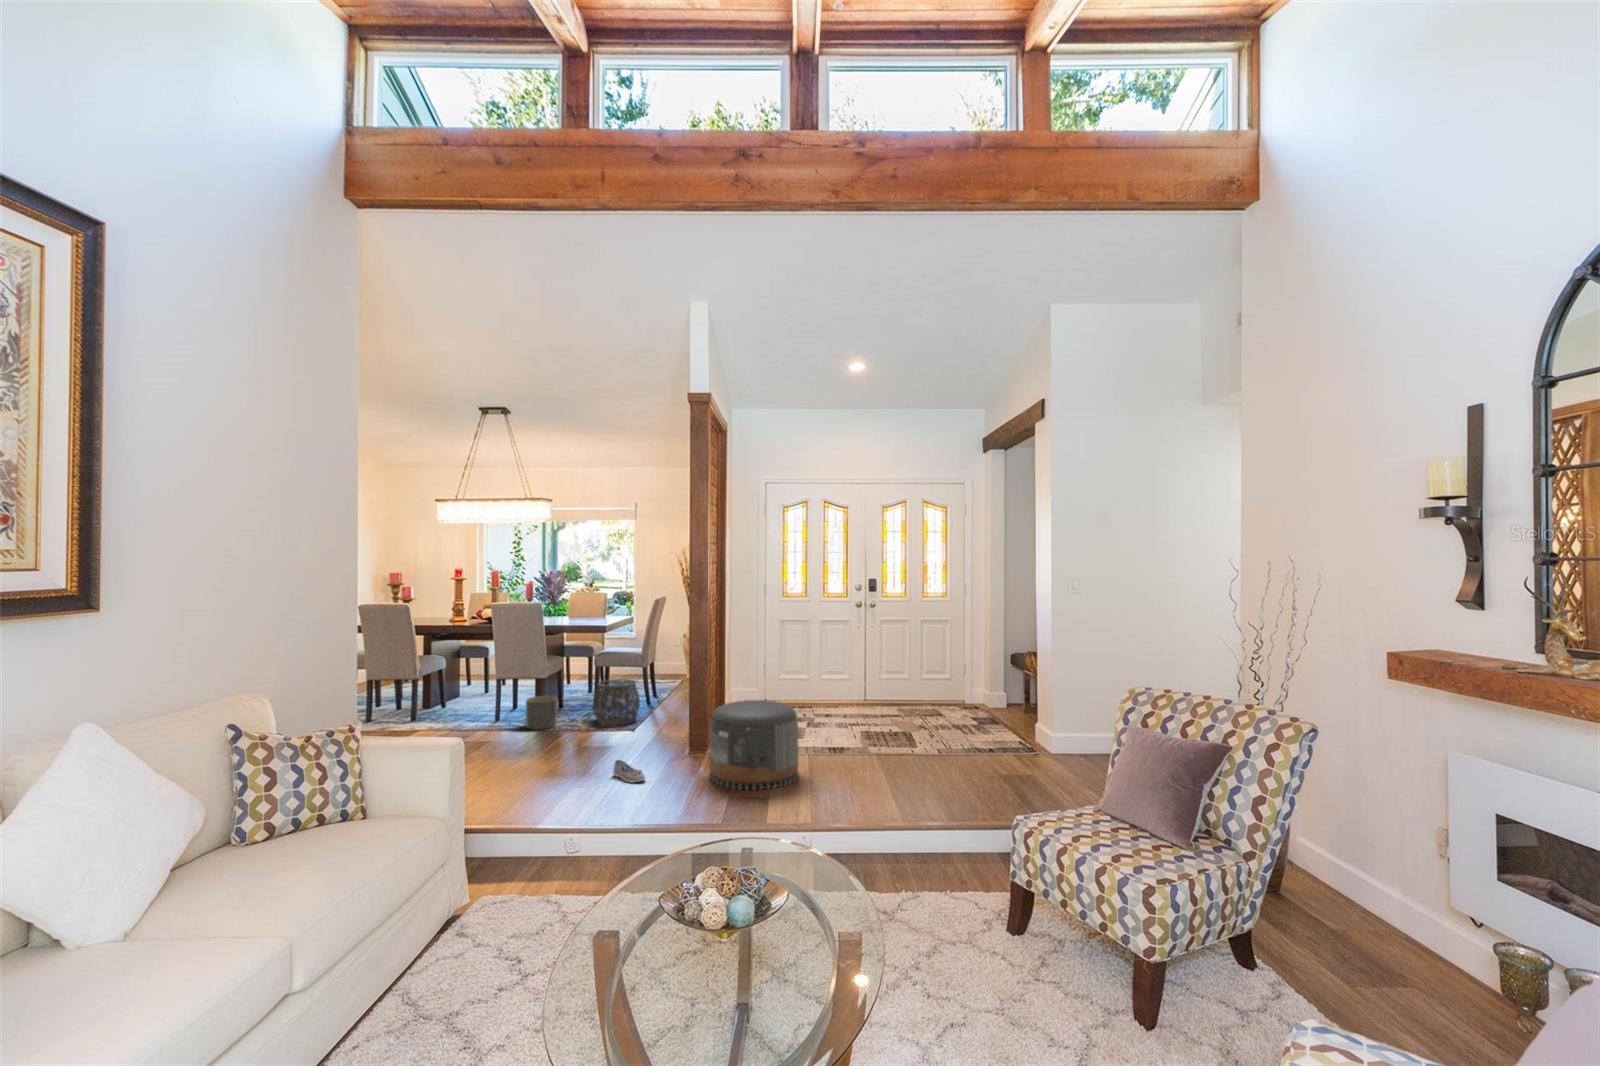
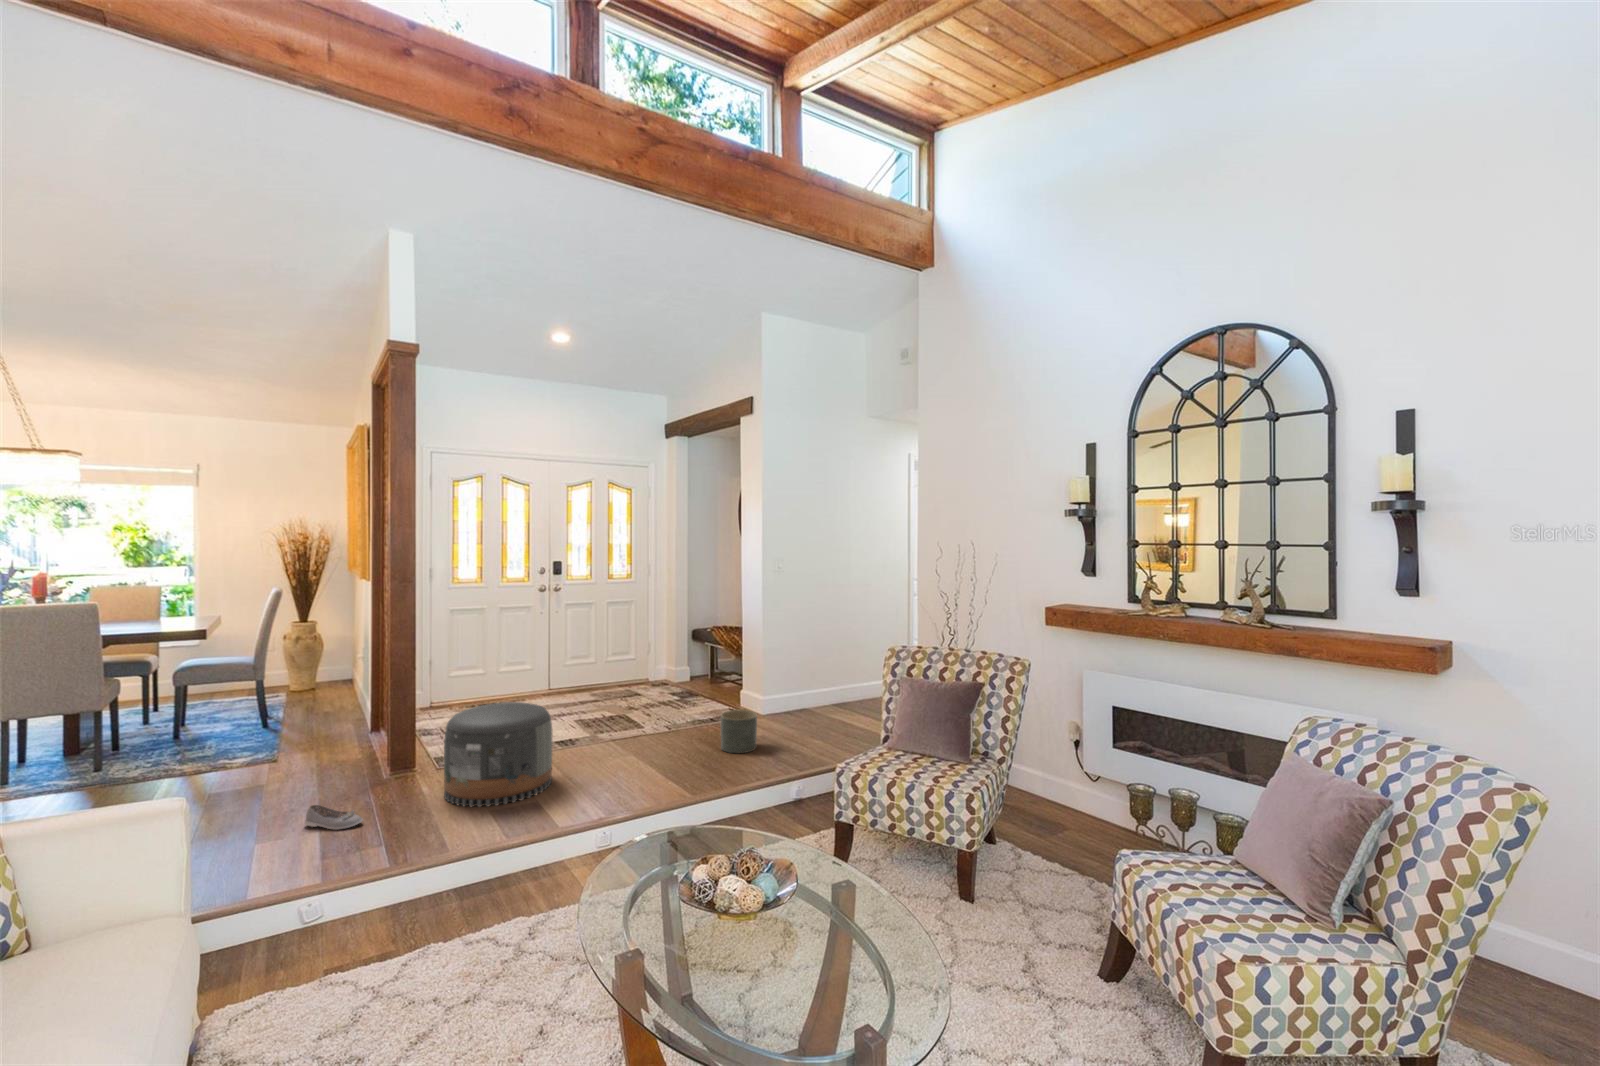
woven basket: present [593,679,640,725] -> none [197,703,277,768]
planter: present [526,696,557,730] -> present [721,710,757,753]

